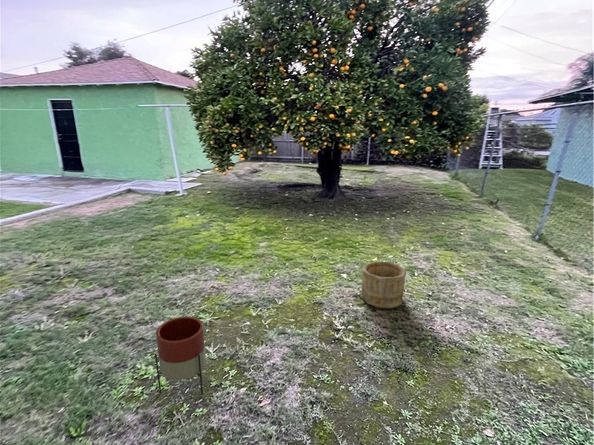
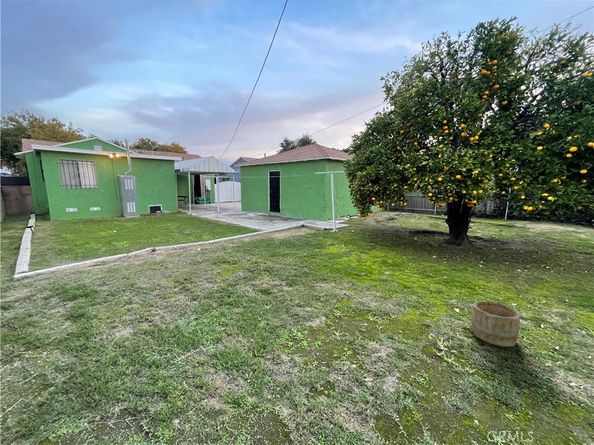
planter: present [155,317,206,395] -> none [301,303,333,360]

